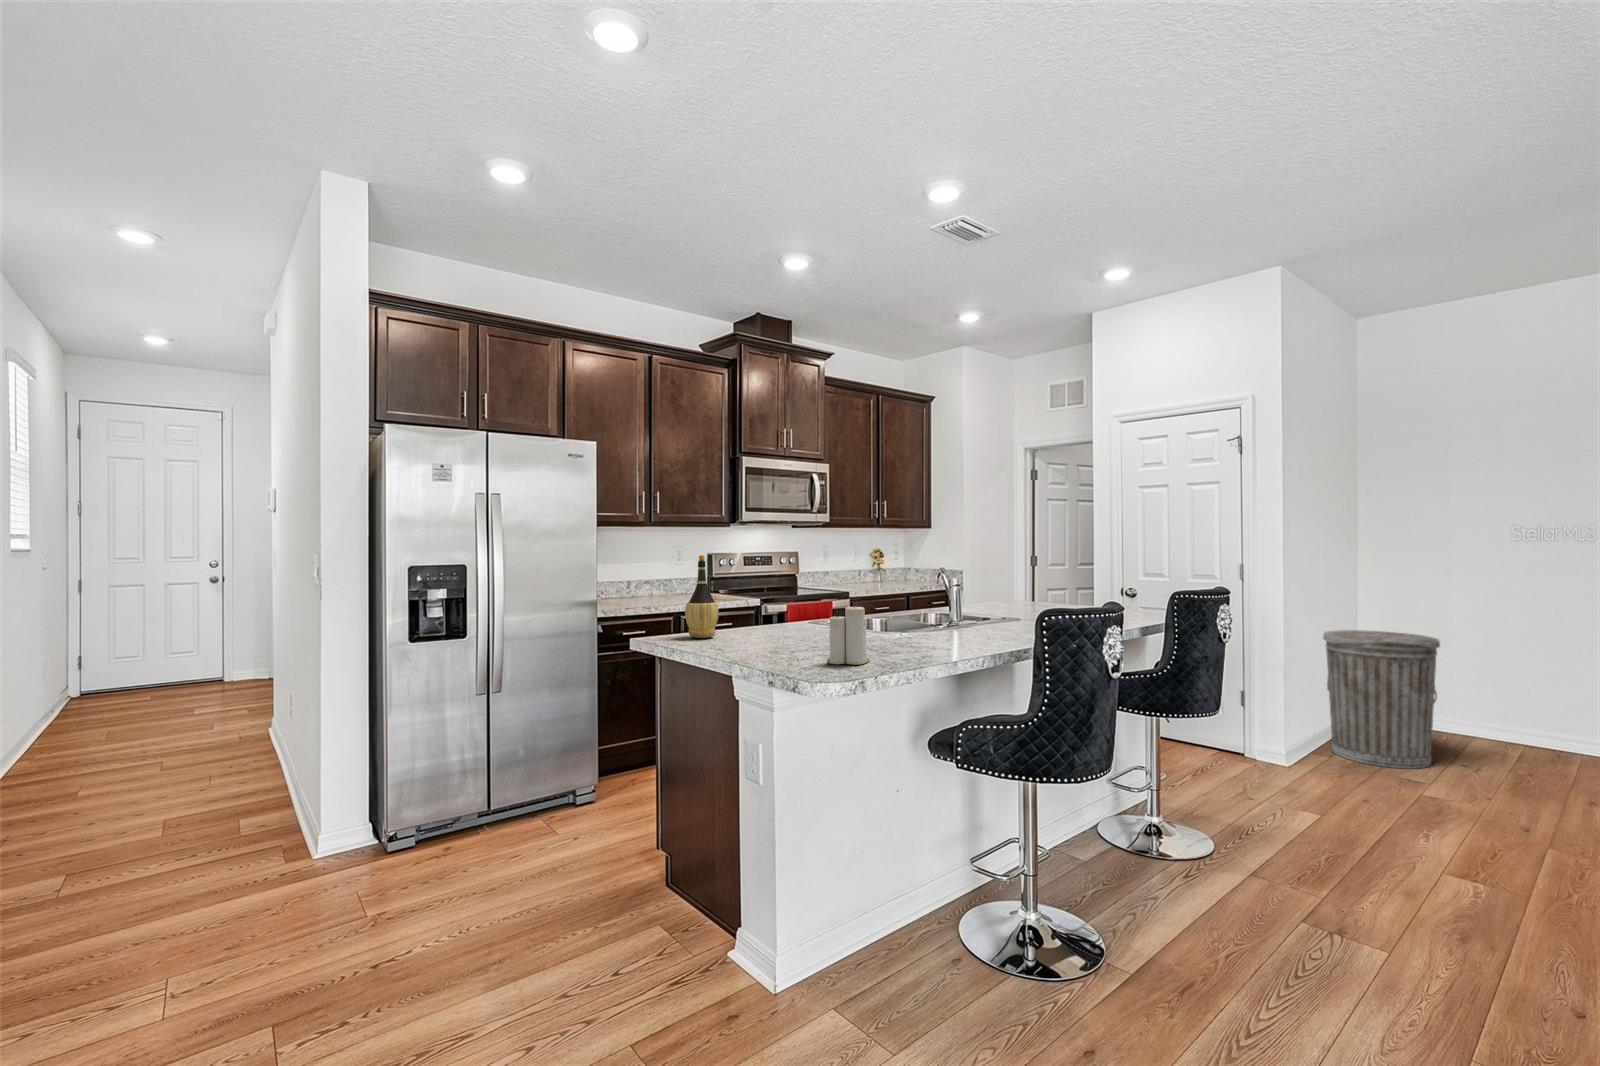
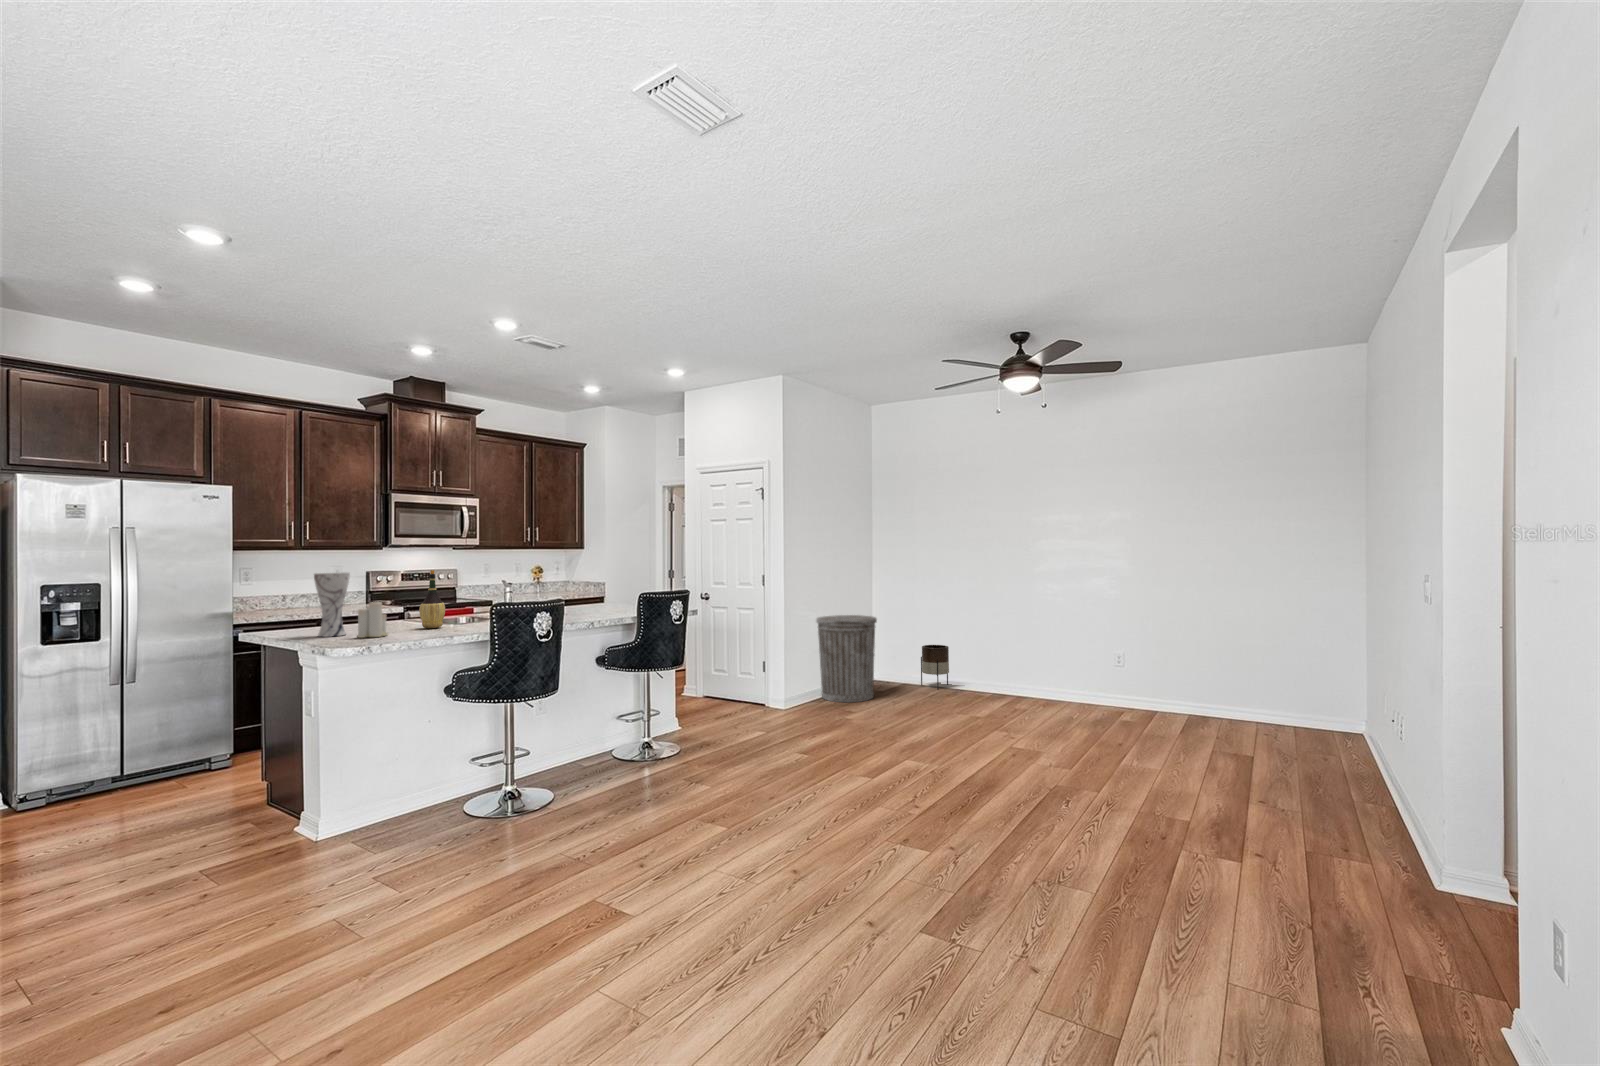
wine bottle: present [685,555,719,638] -> present [419,570,445,628]
vase: none [755,557,802,658] -> present [314,572,350,637]
planter: none [1486,681,1548,755] -> present [921,645,949,689]

